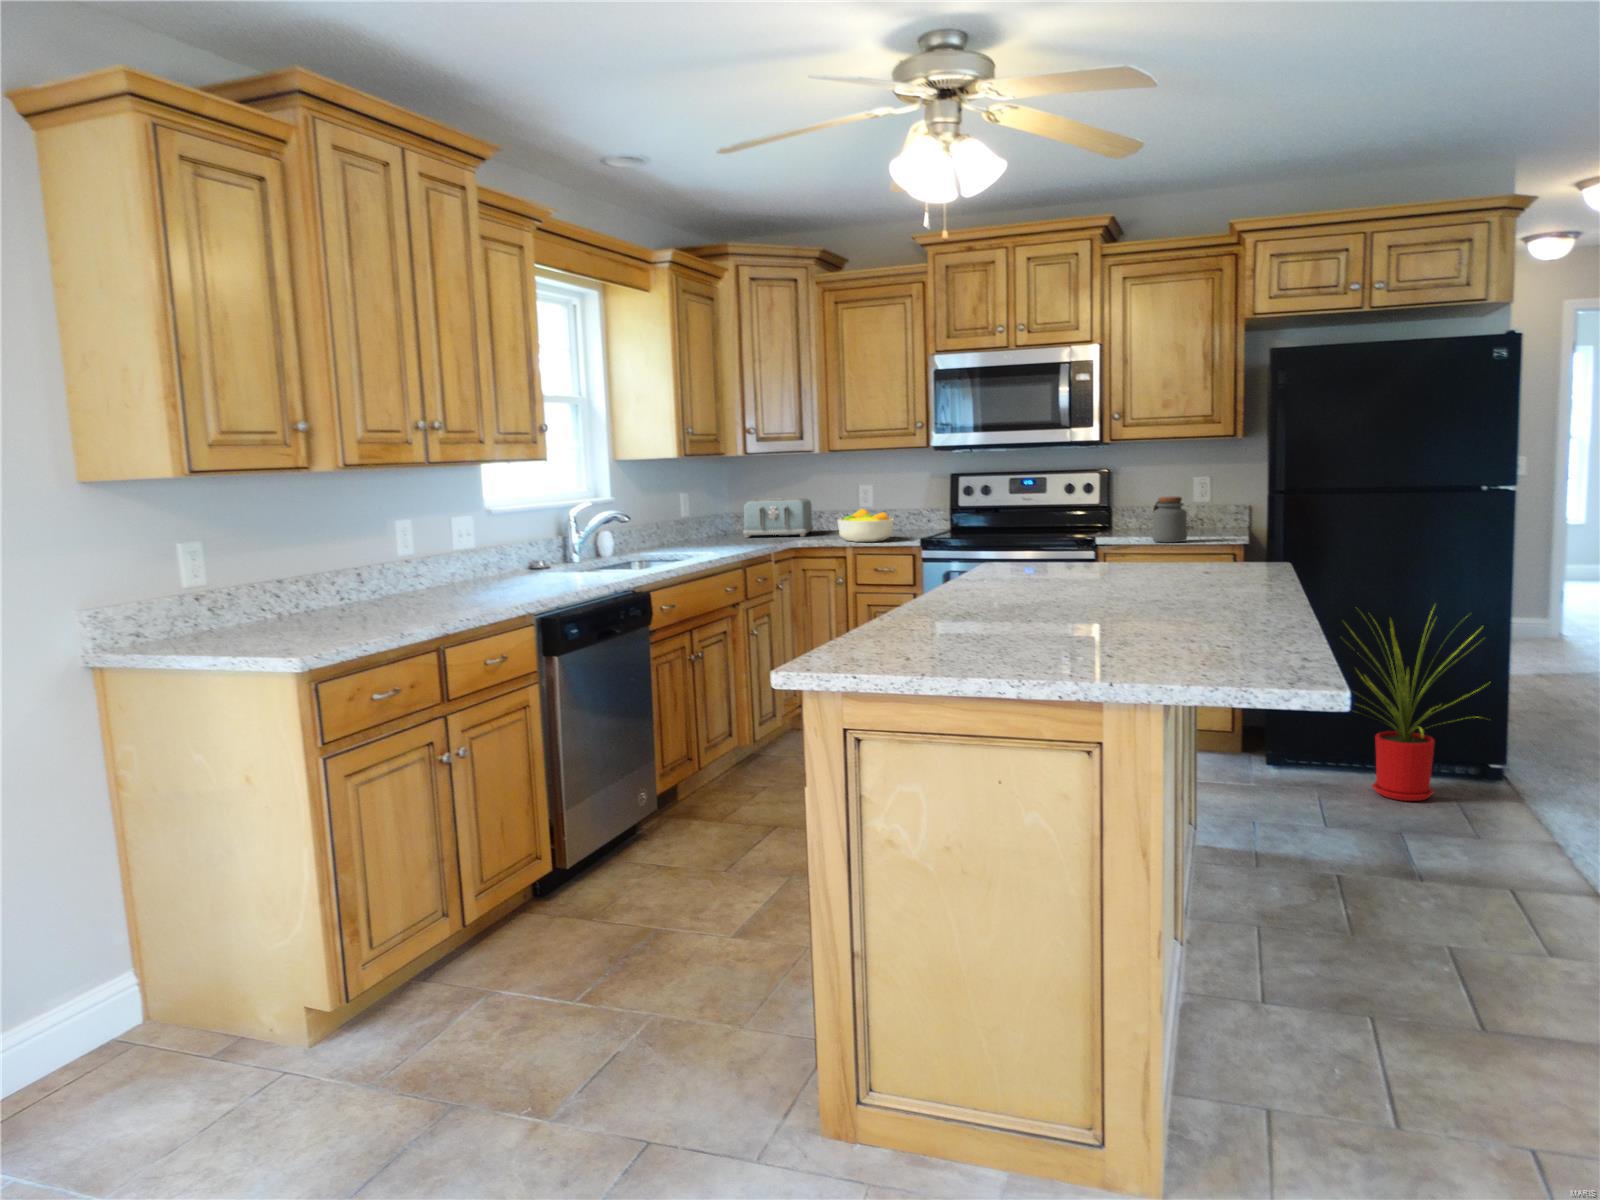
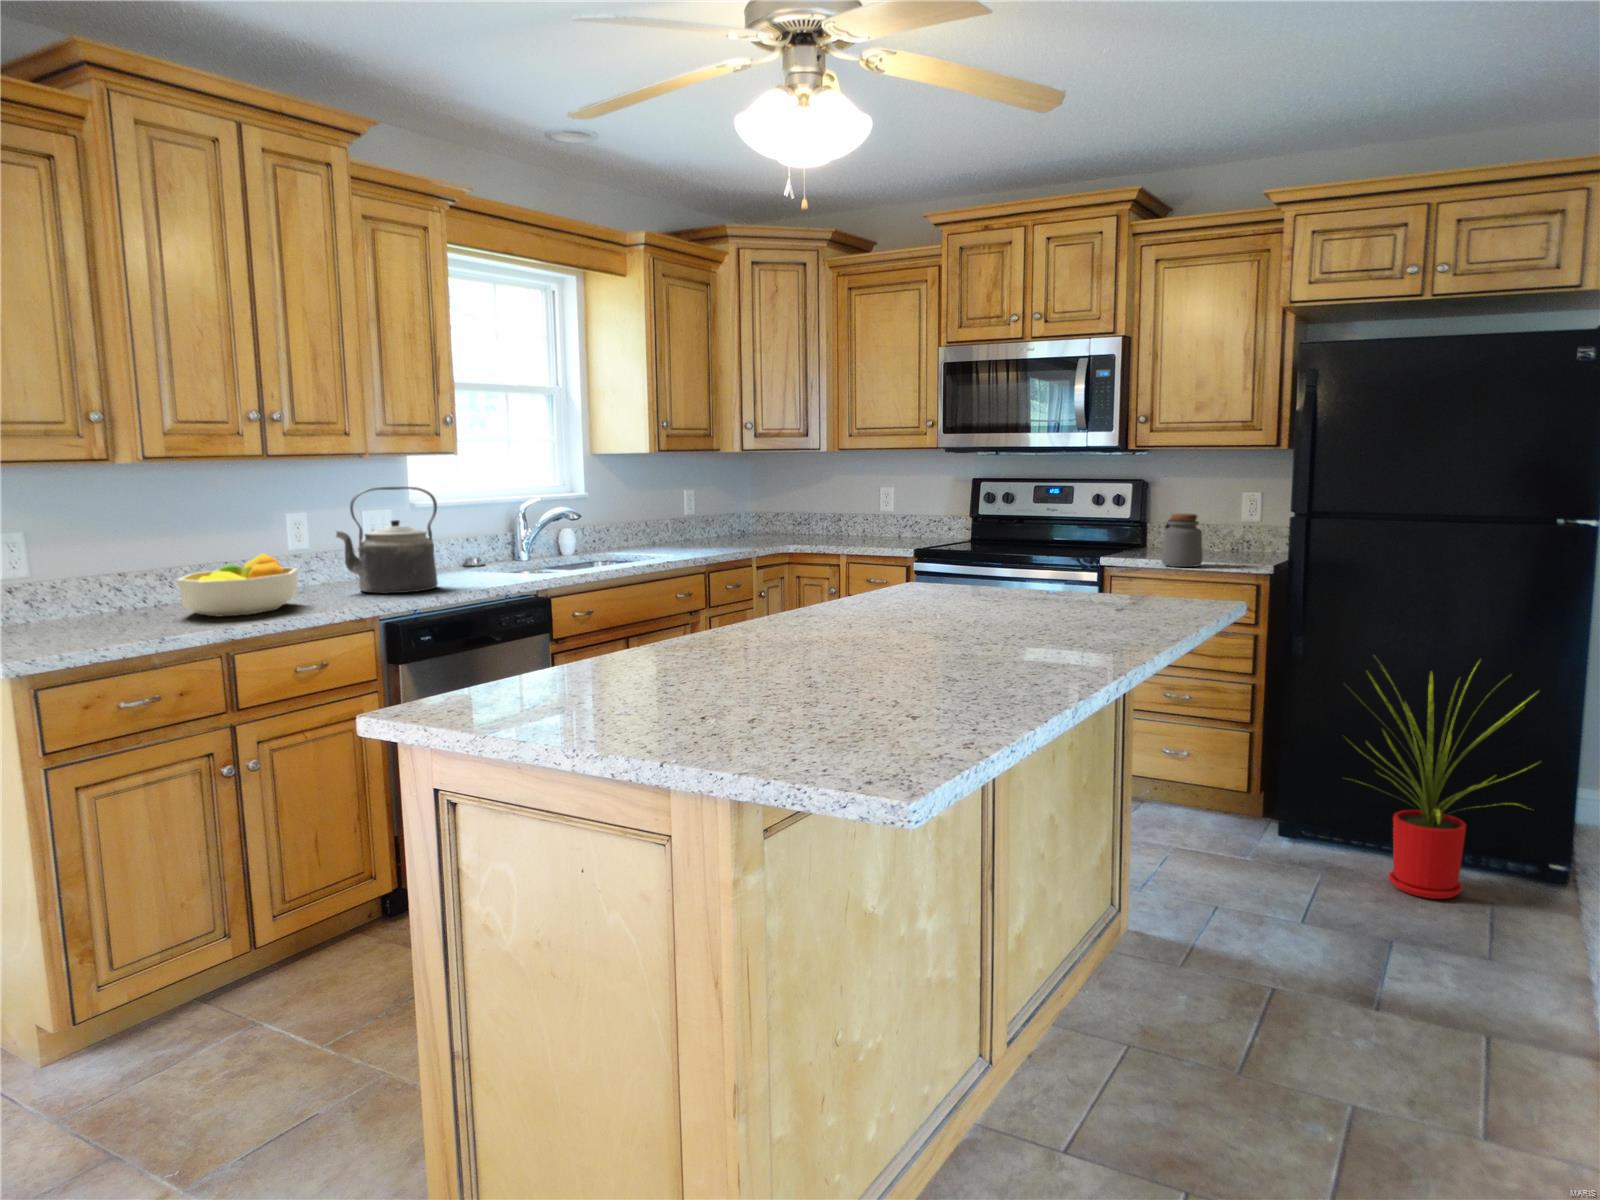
kettle: none [465,491,554,593] -> present [336,486,438,593]
toaster: present [743,498,813,538] -> none [747,499,830,541]
fruit bowl: present [838,509,894,542] -> present [177,553,298,617]

